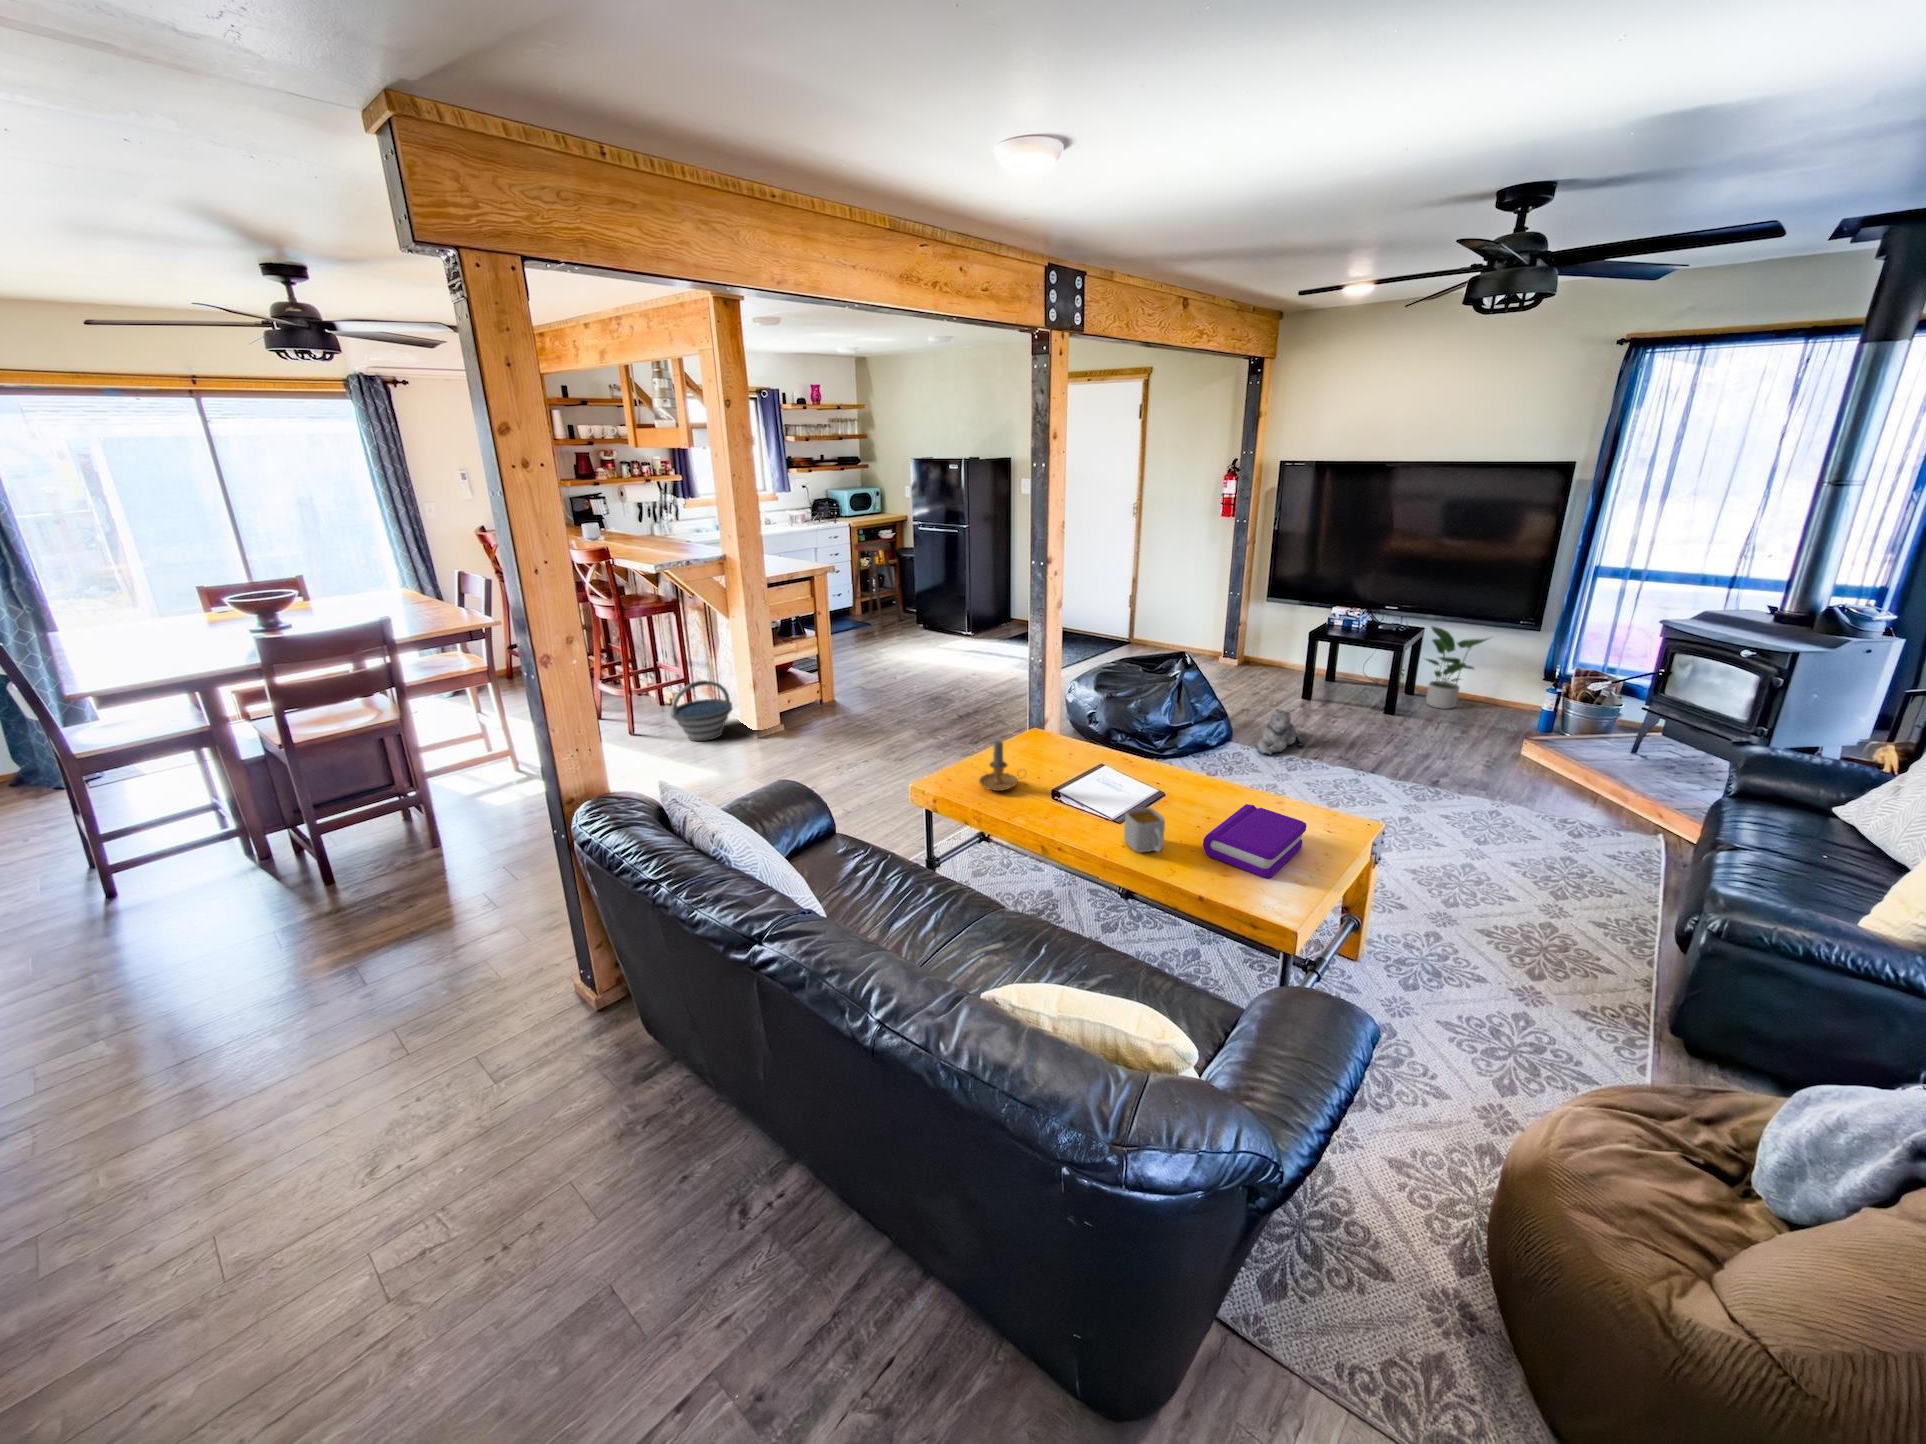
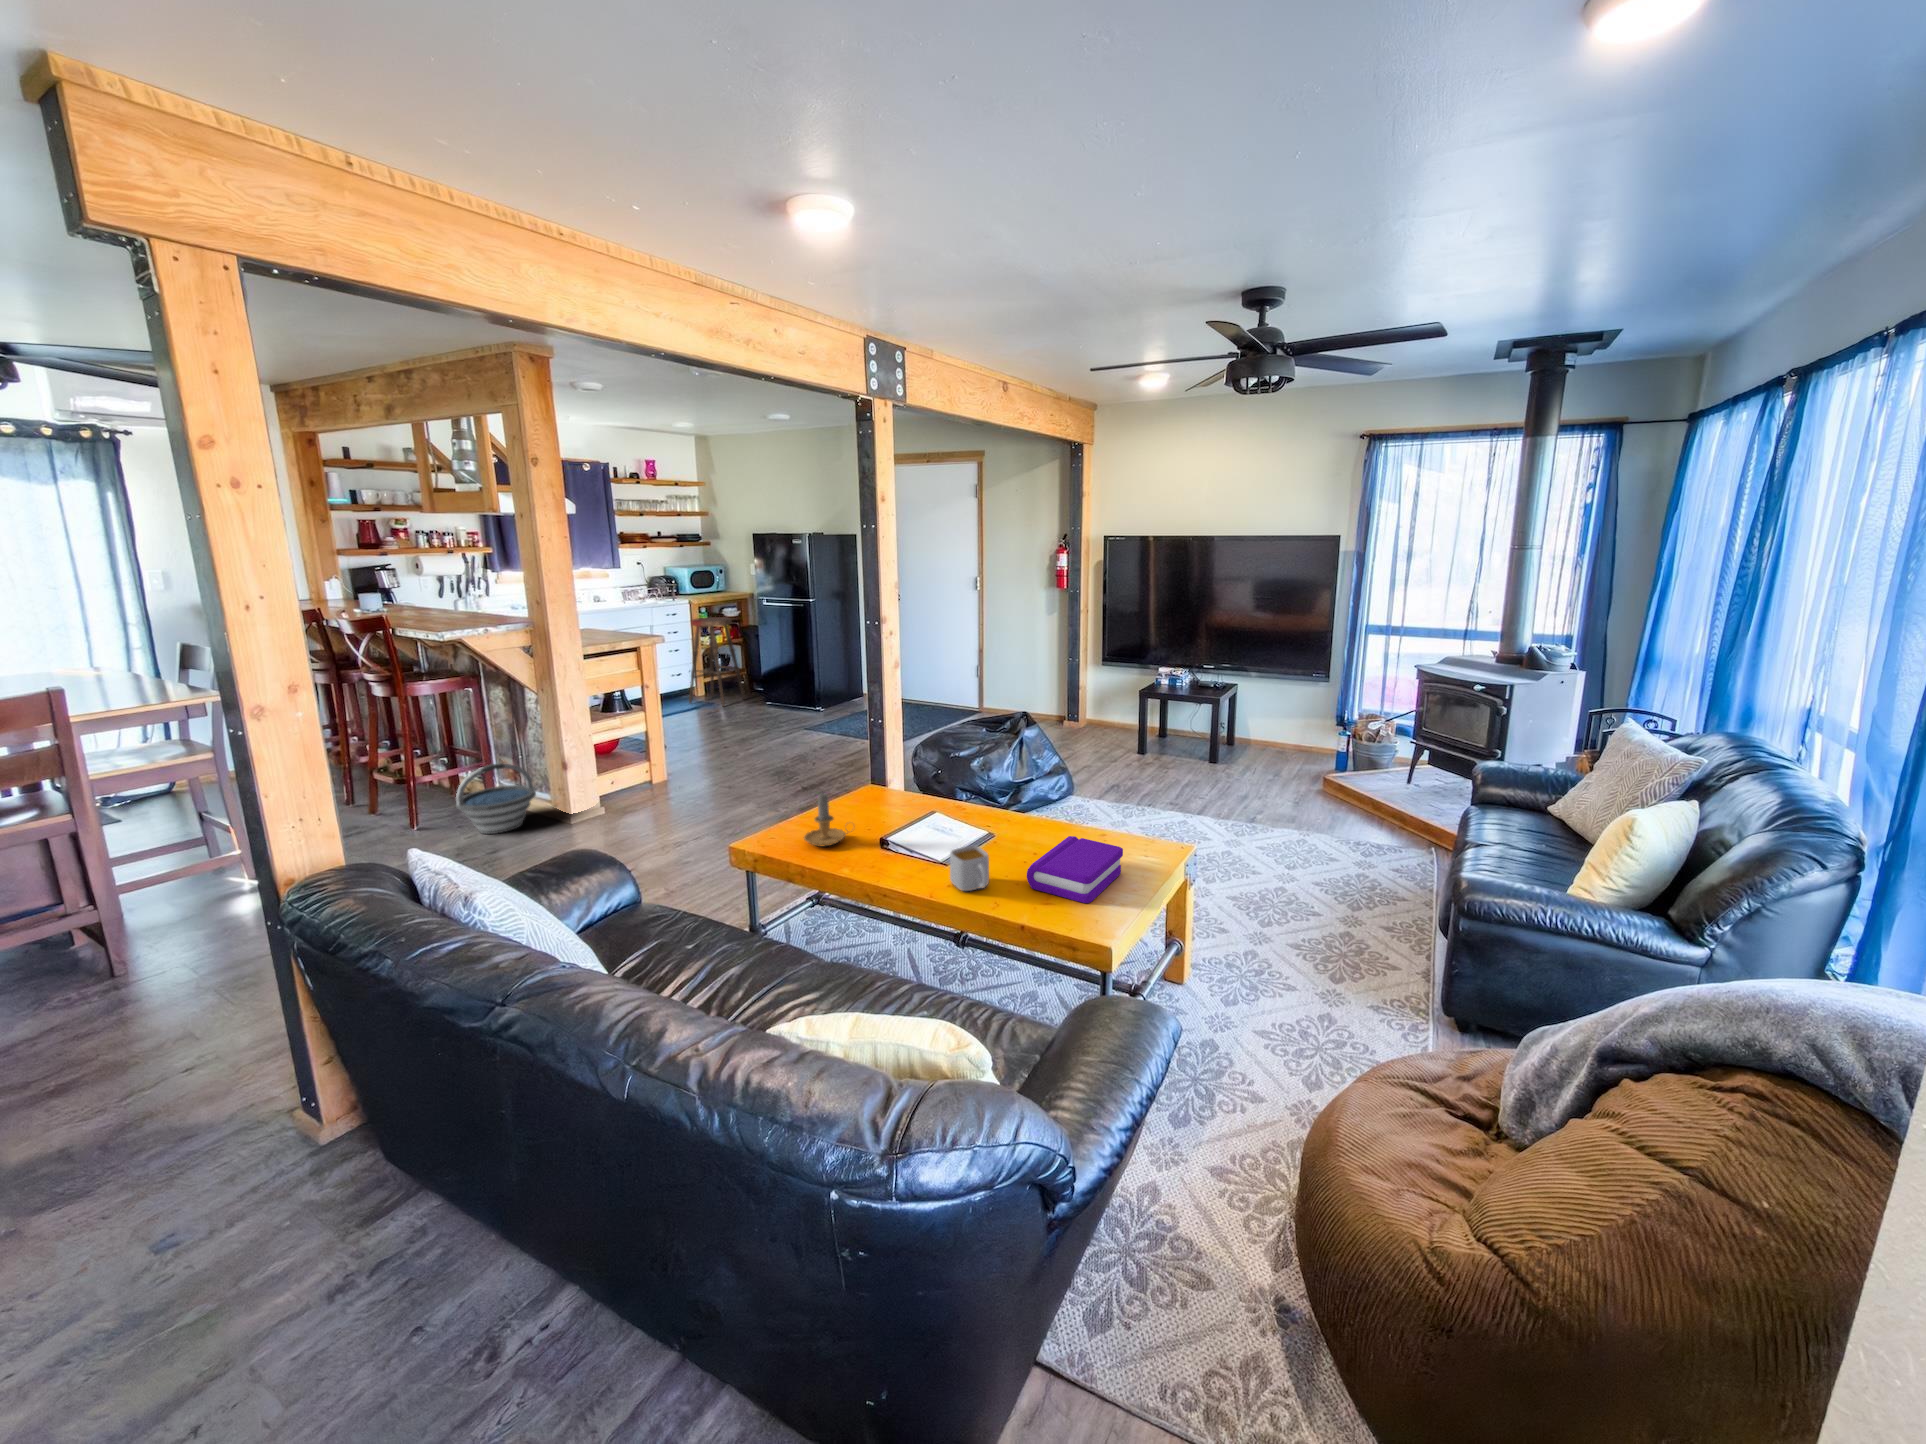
potted plant: present [1426,626,1487,709] -> none [1239,681,1296,757]
plush toy: present [1257,709,1304,755] -> none [1099,761,1142,807]

